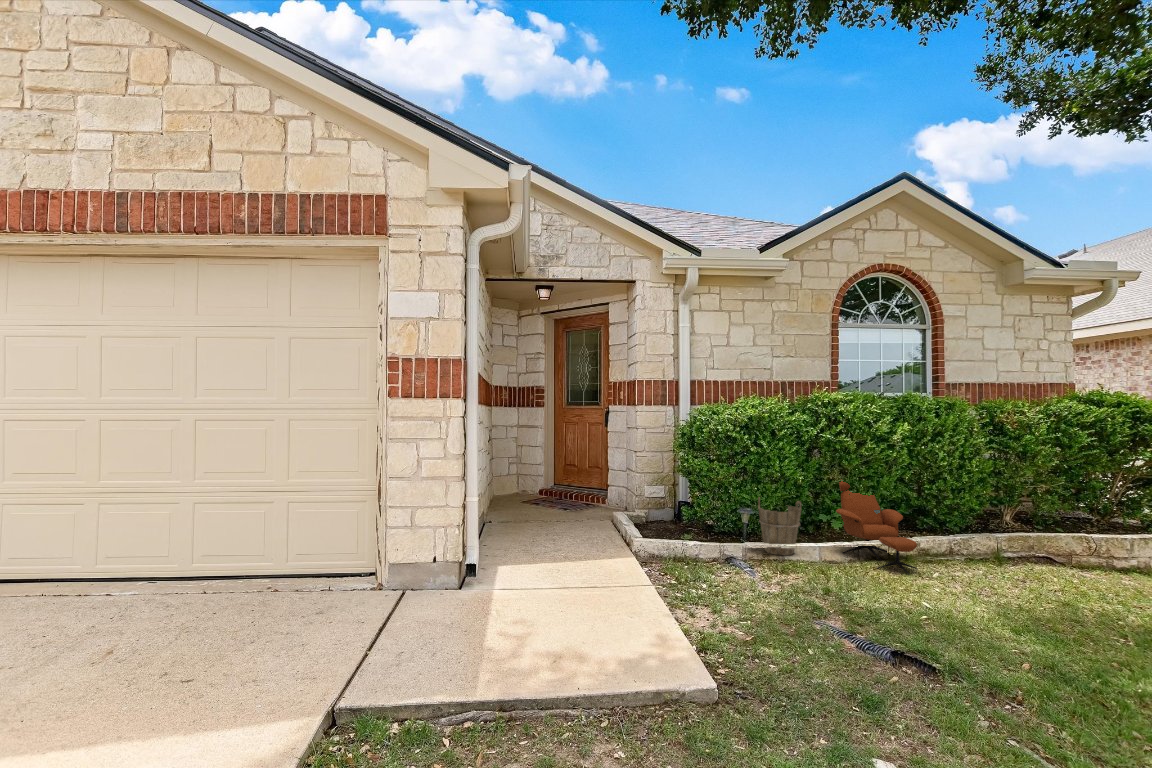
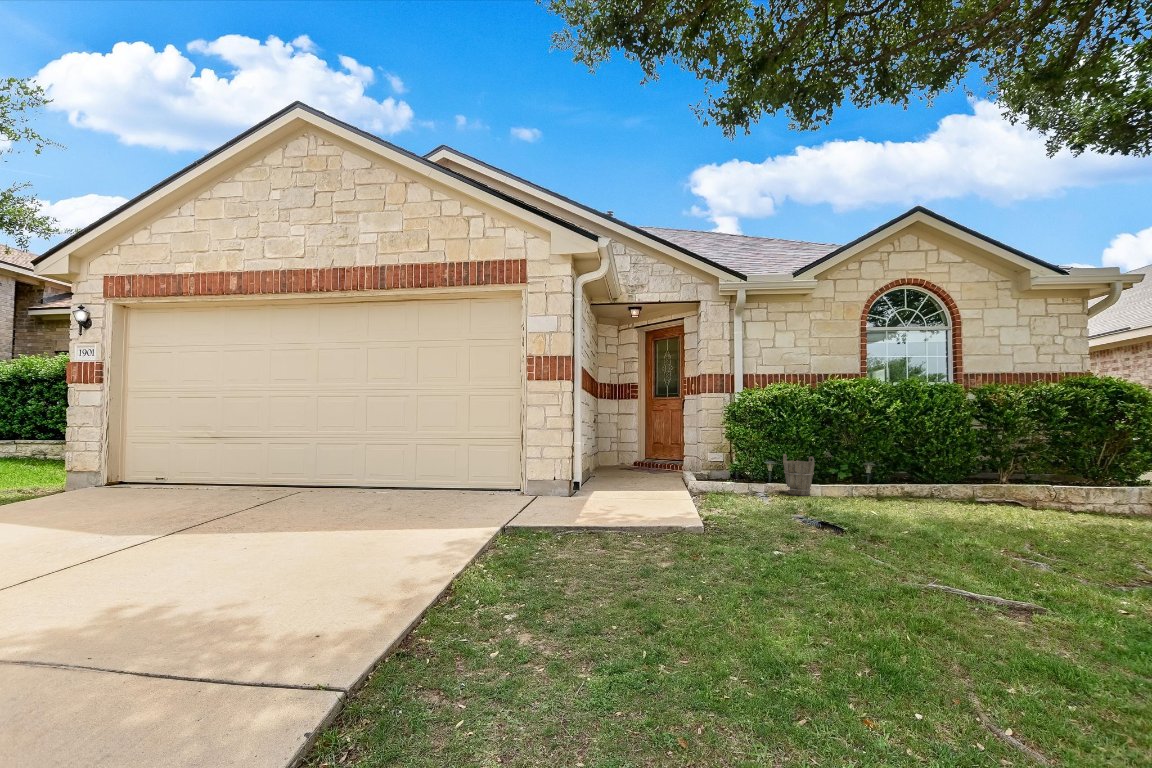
lounge chair: present [836,481,918,575] -> none [844,442,899,507]

